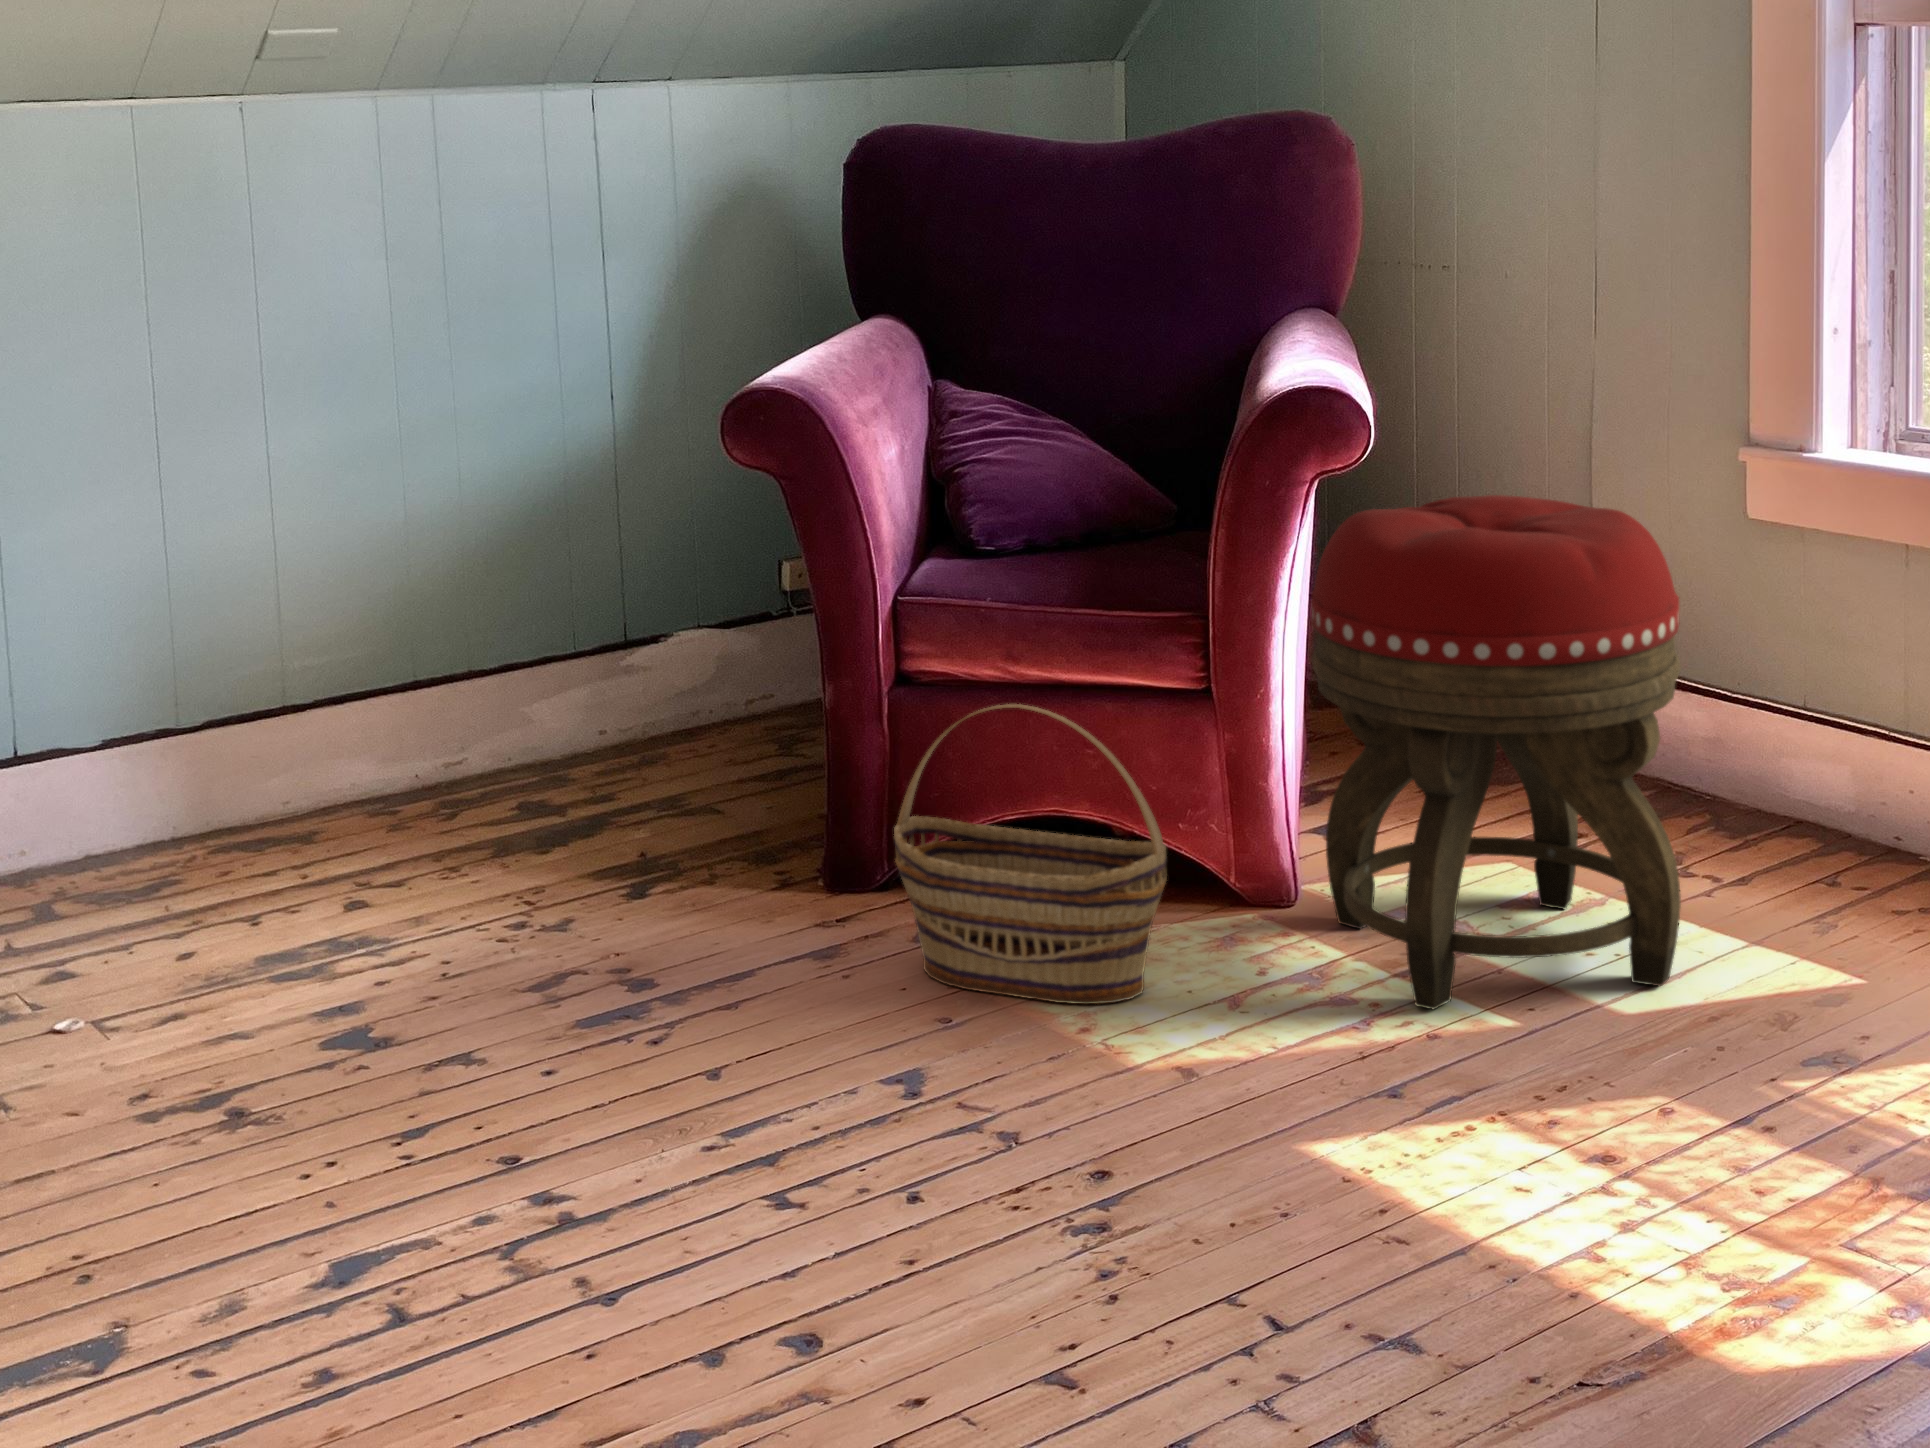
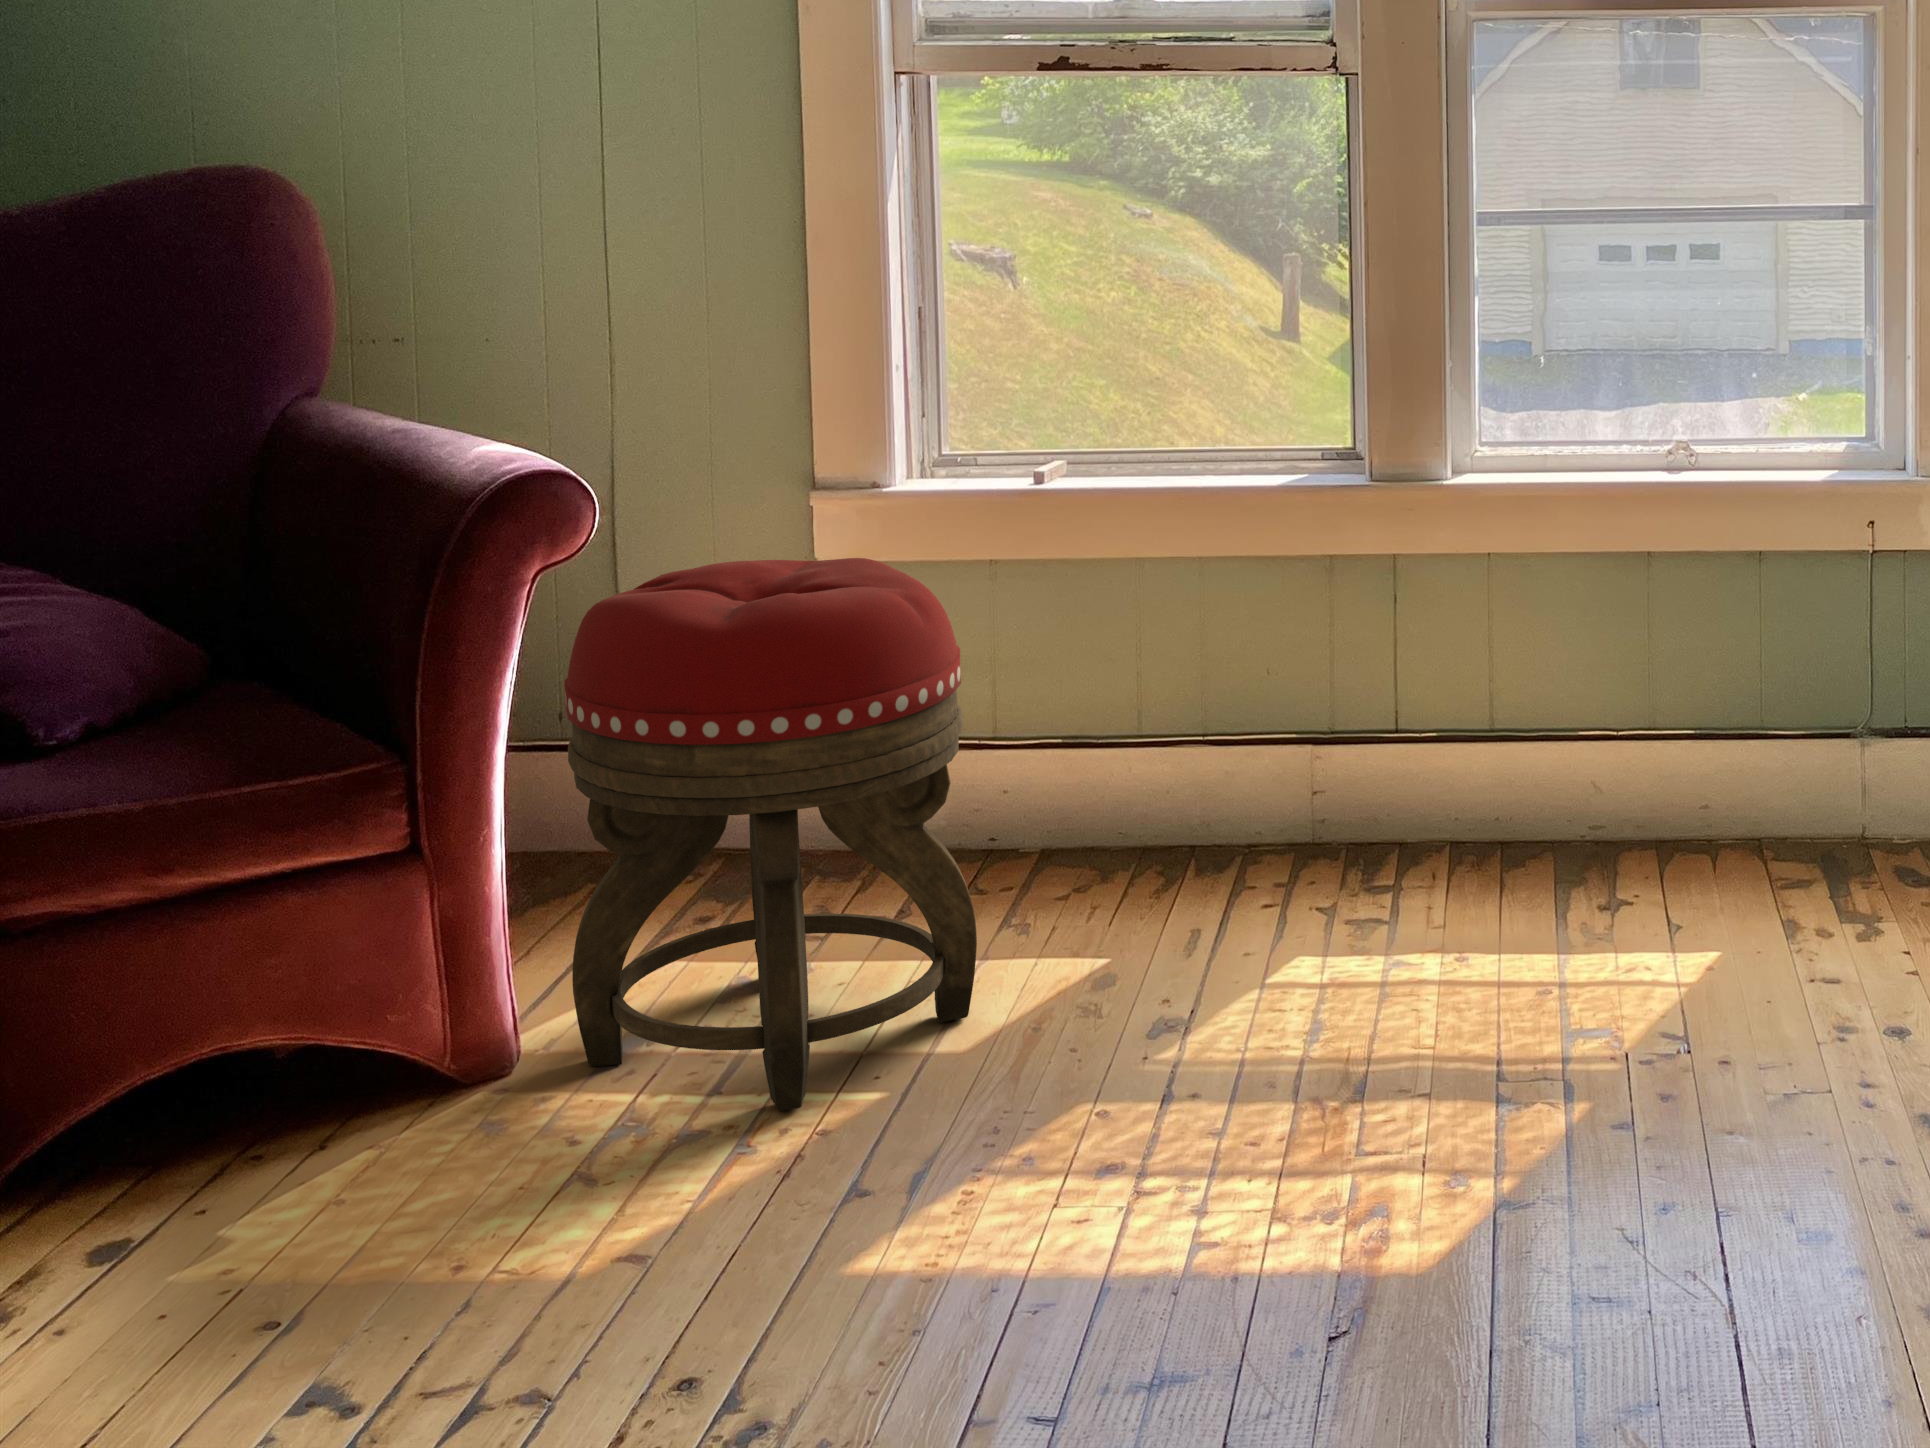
basket: present [894,704,1167,1004] -> none [99,900,503,1286]

